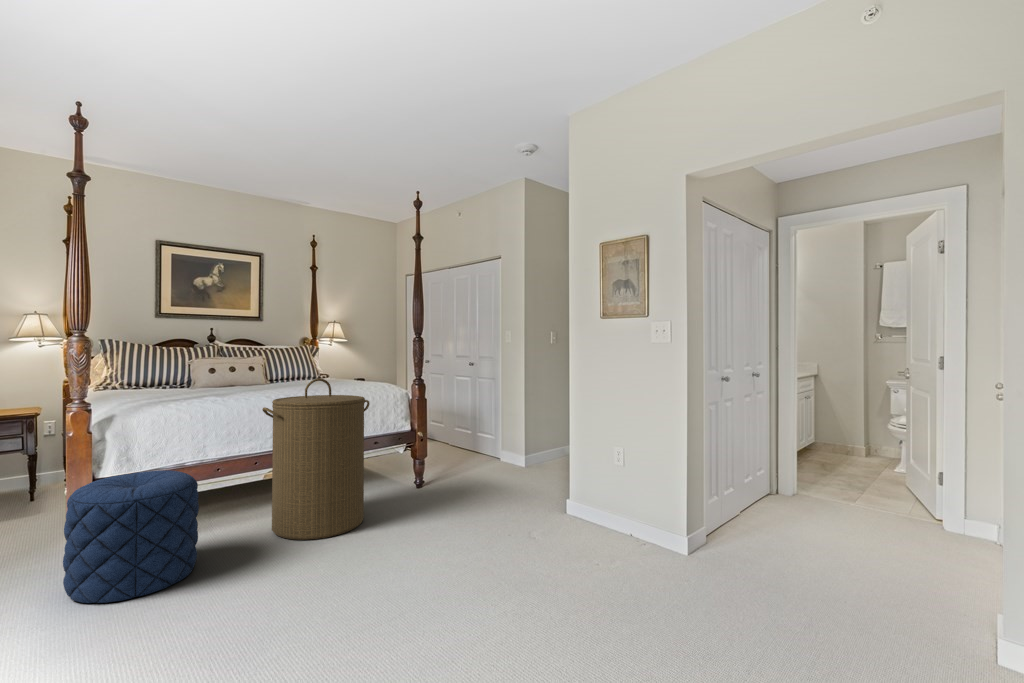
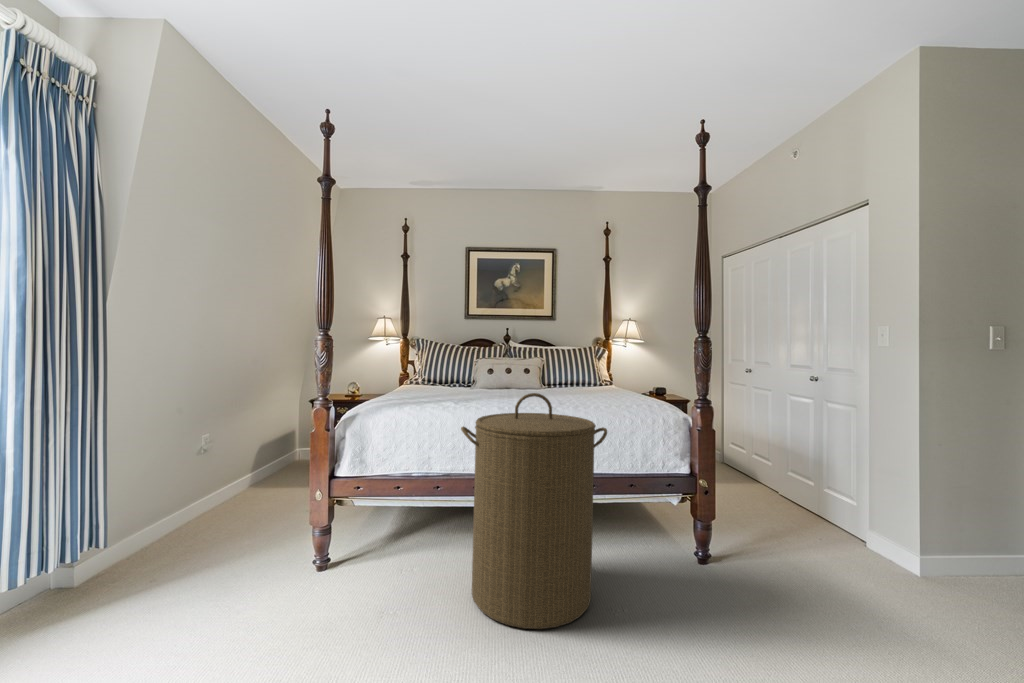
pouf: present [63,470,199,603] -> none [239,486,376,648]

